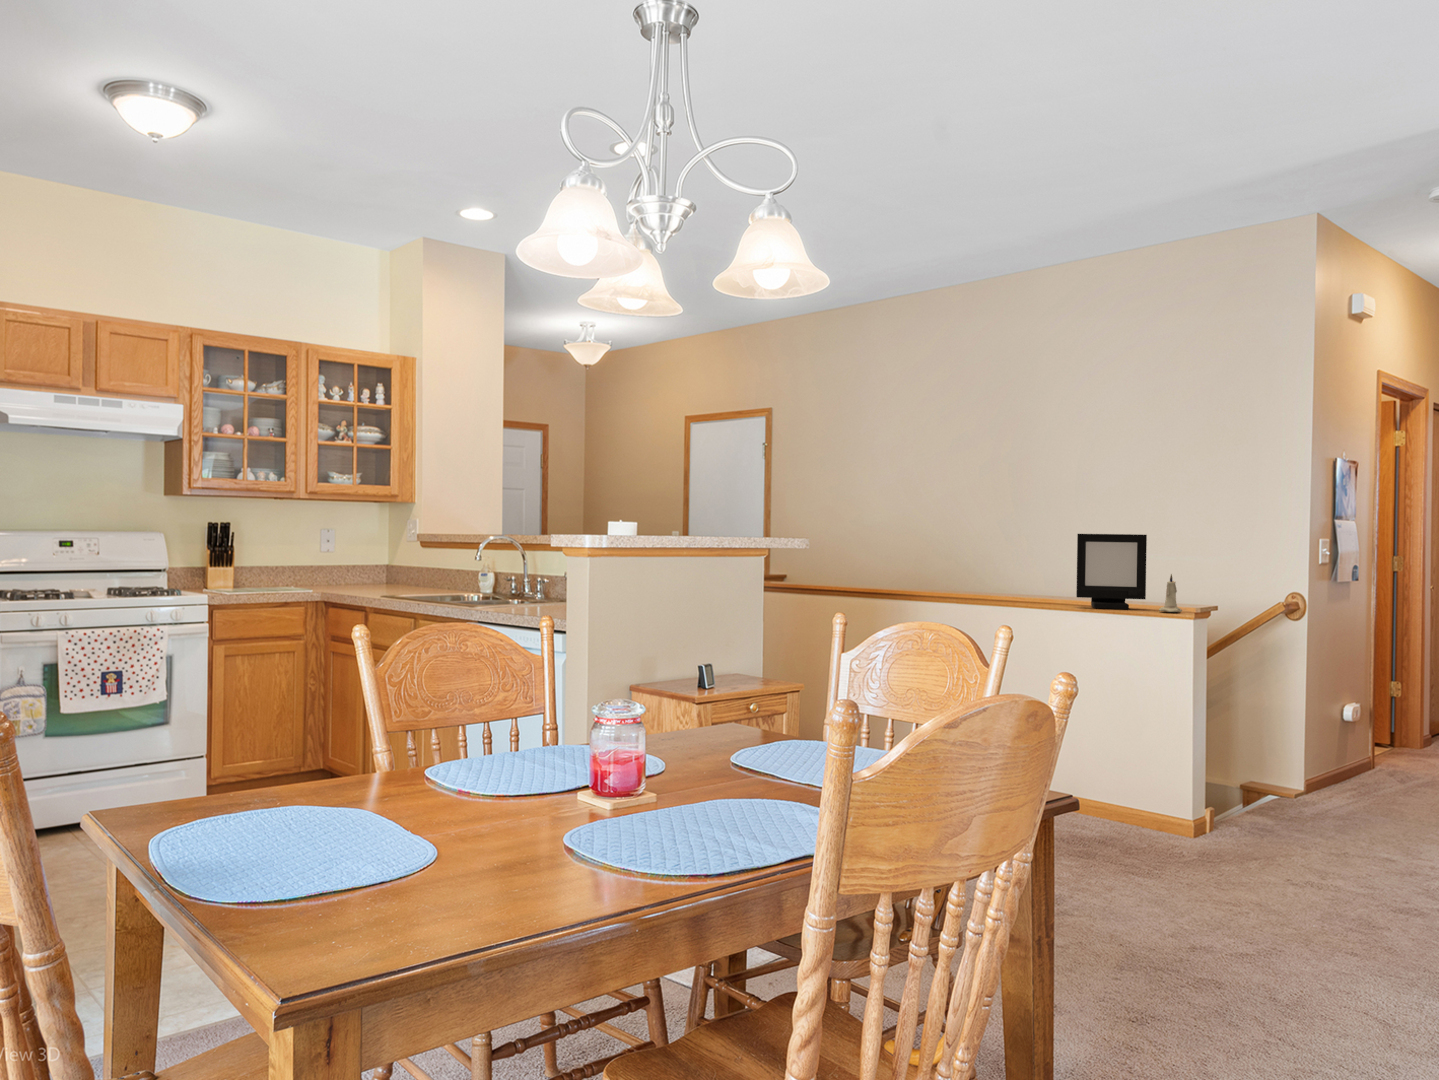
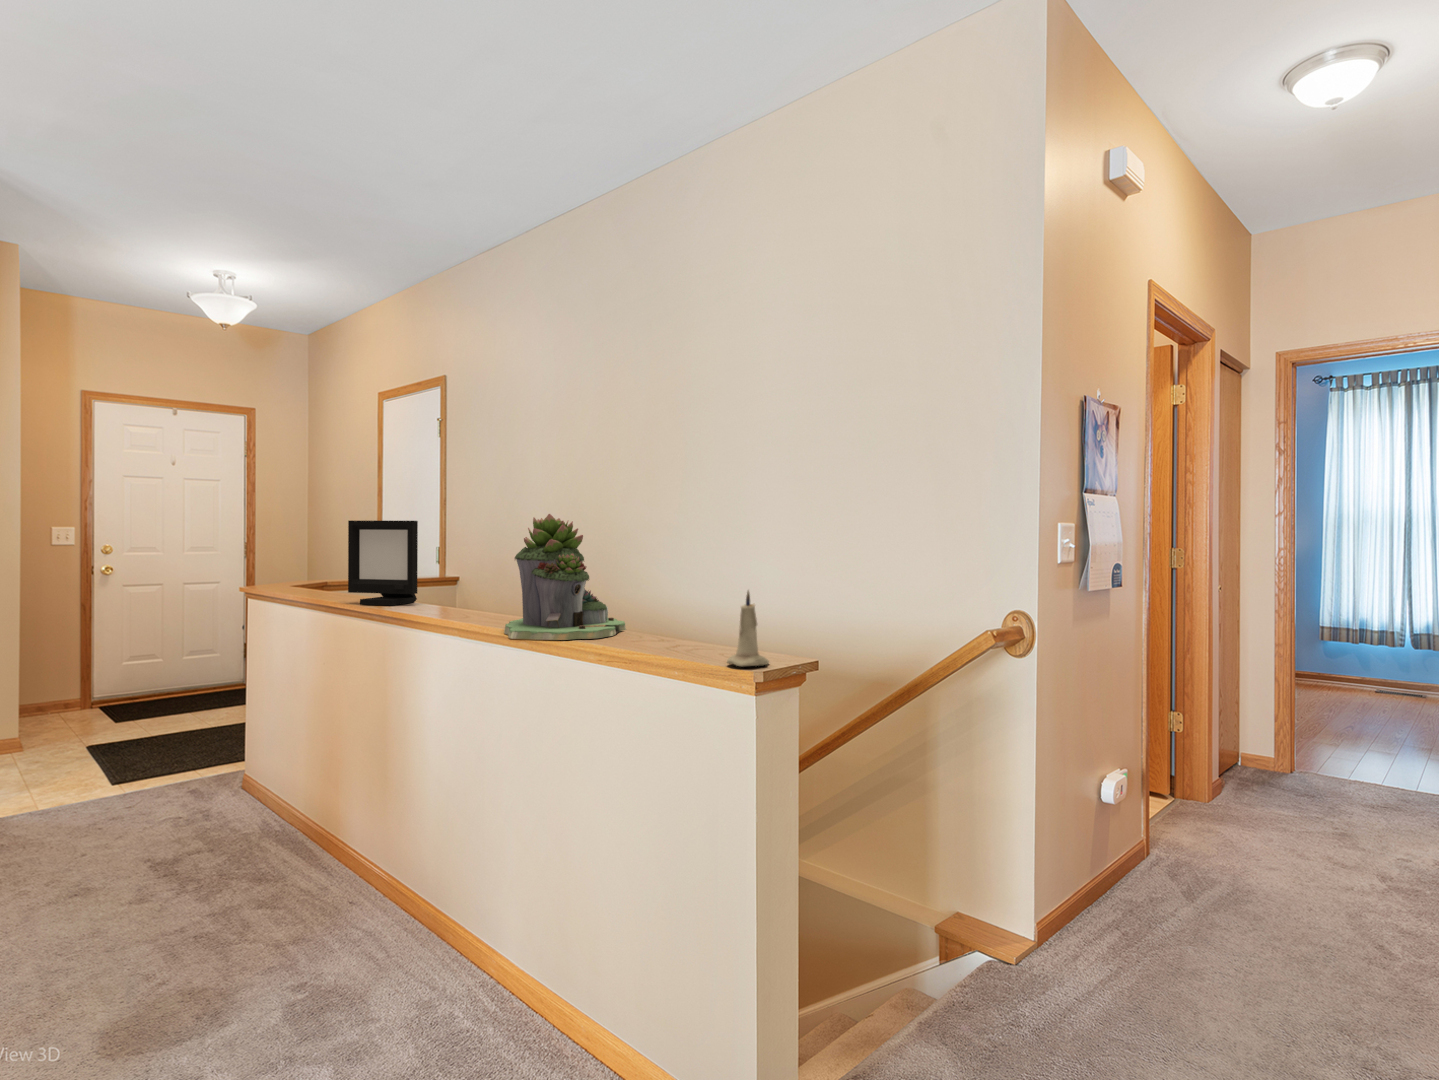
succulent planter: none [977,531,1055,604] -> present [504,514,626,640]
picture frame: present [1076,534,1147,609] -> present [348,520,418,605]

